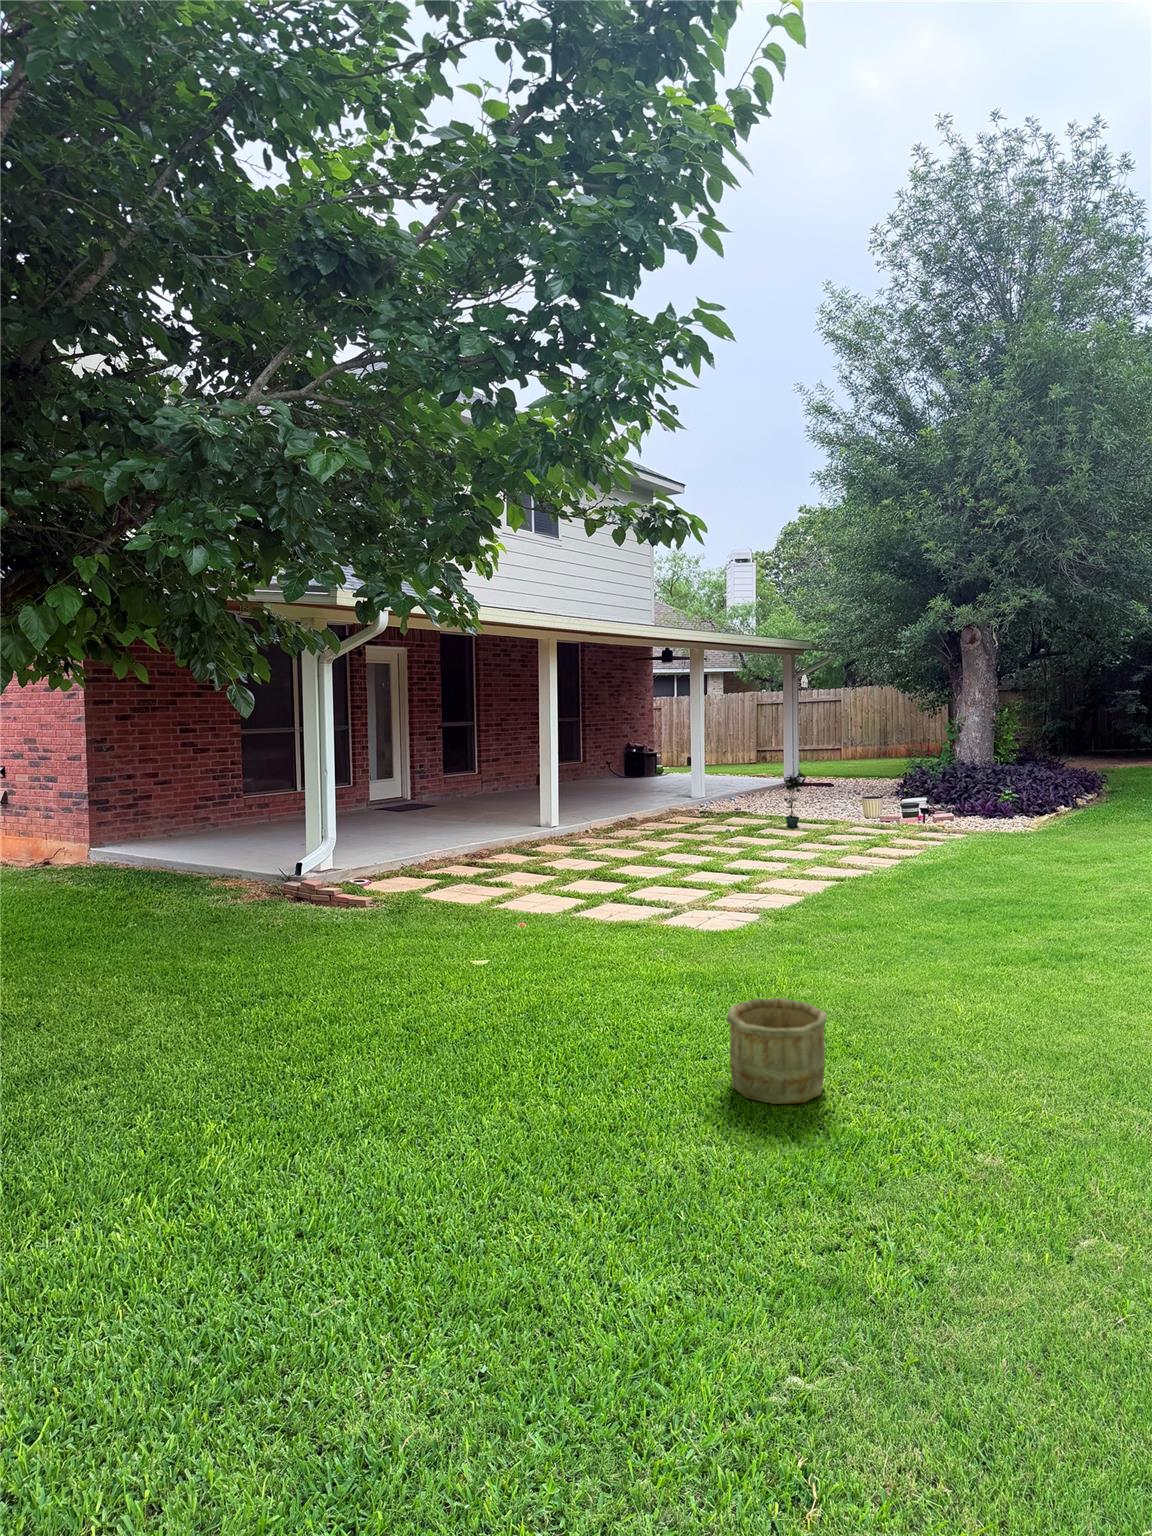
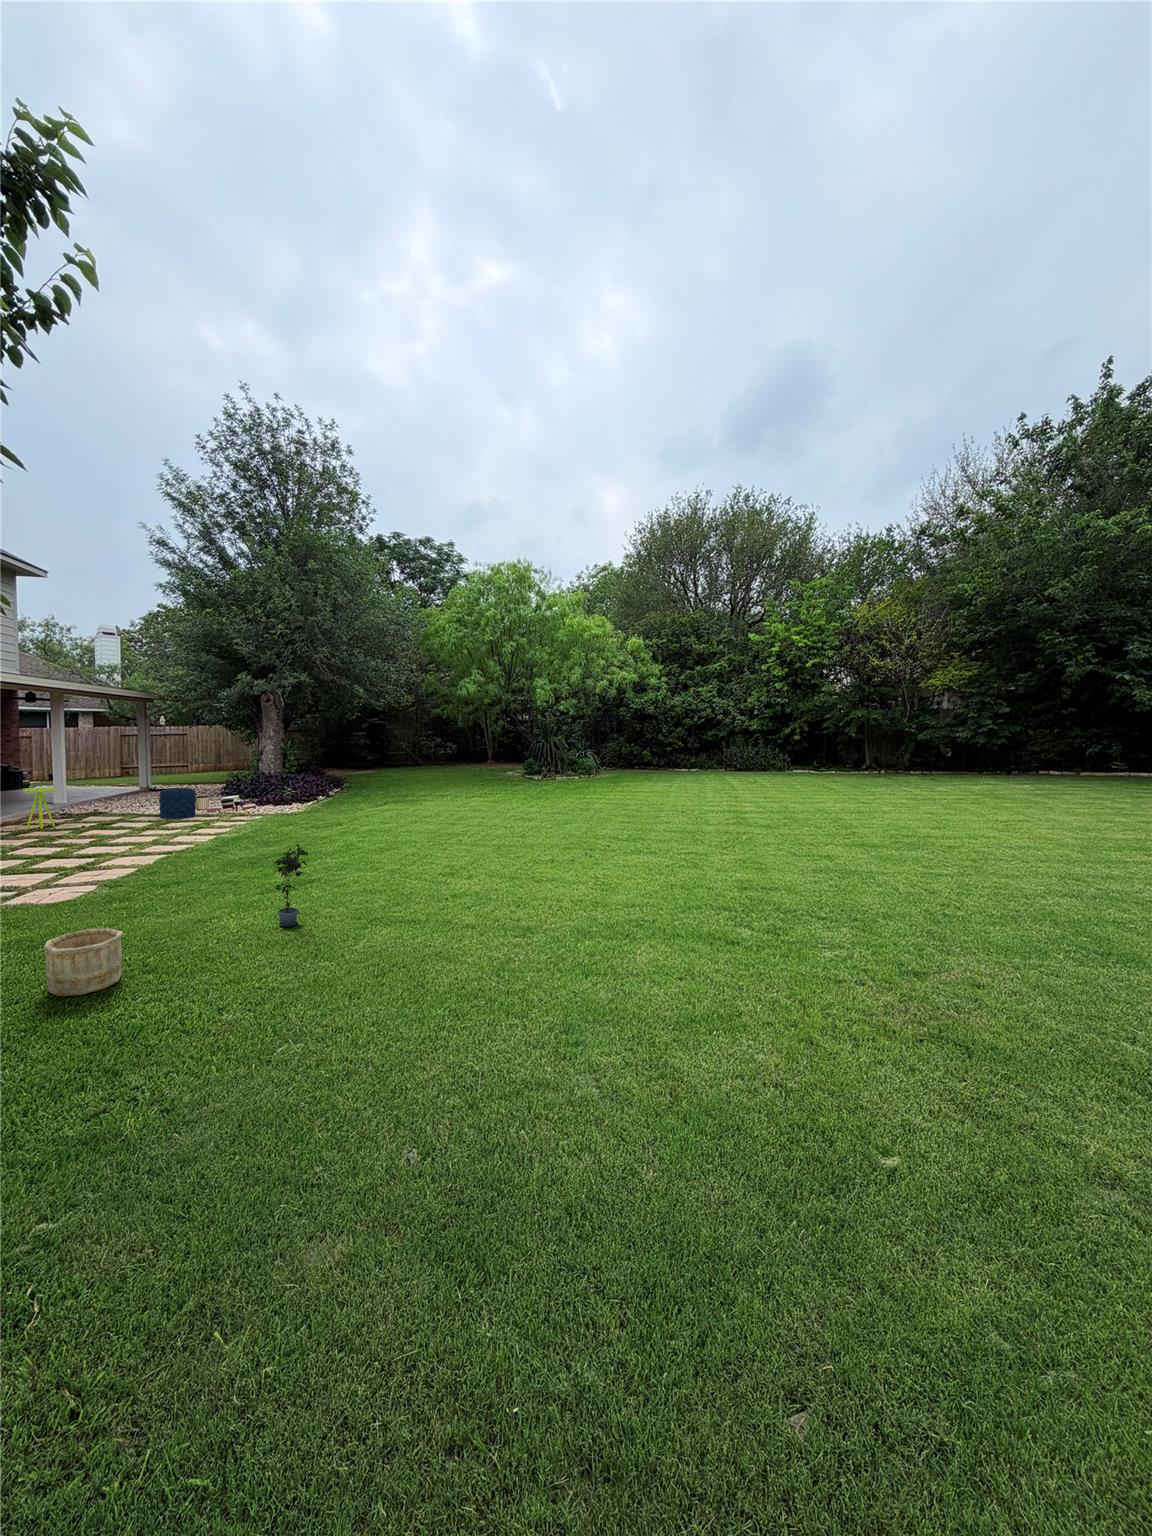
potted plant: present [784,770,806,828] -> present [272,844,308,927]
side table: none [665,773,699,829] -> present [23,788,55,829]
pouf: none [818,780,867,827] -> present [159,788,196,819]

